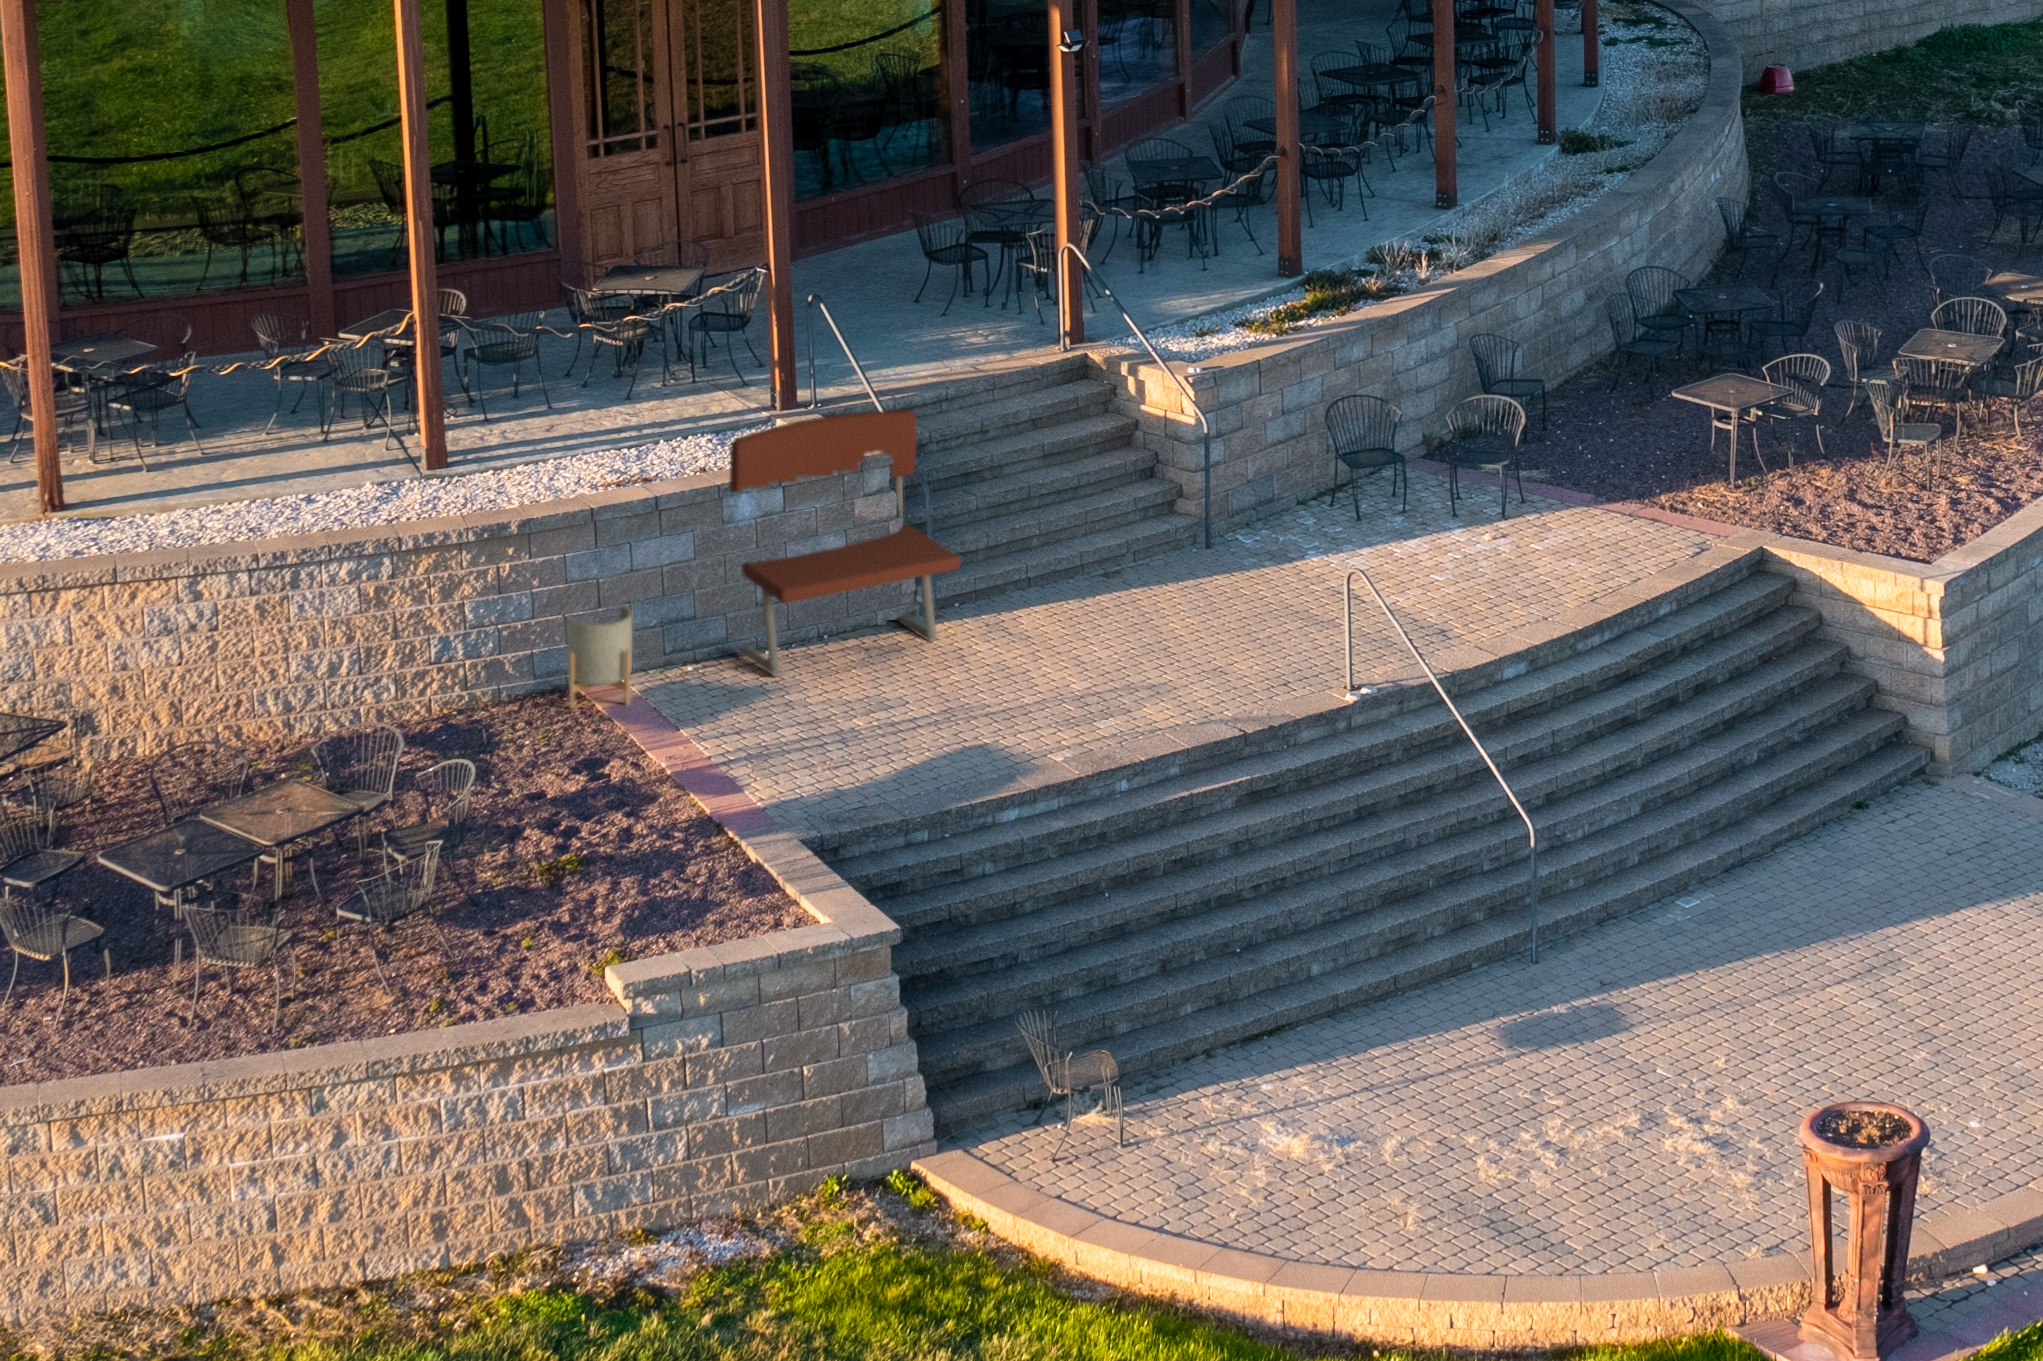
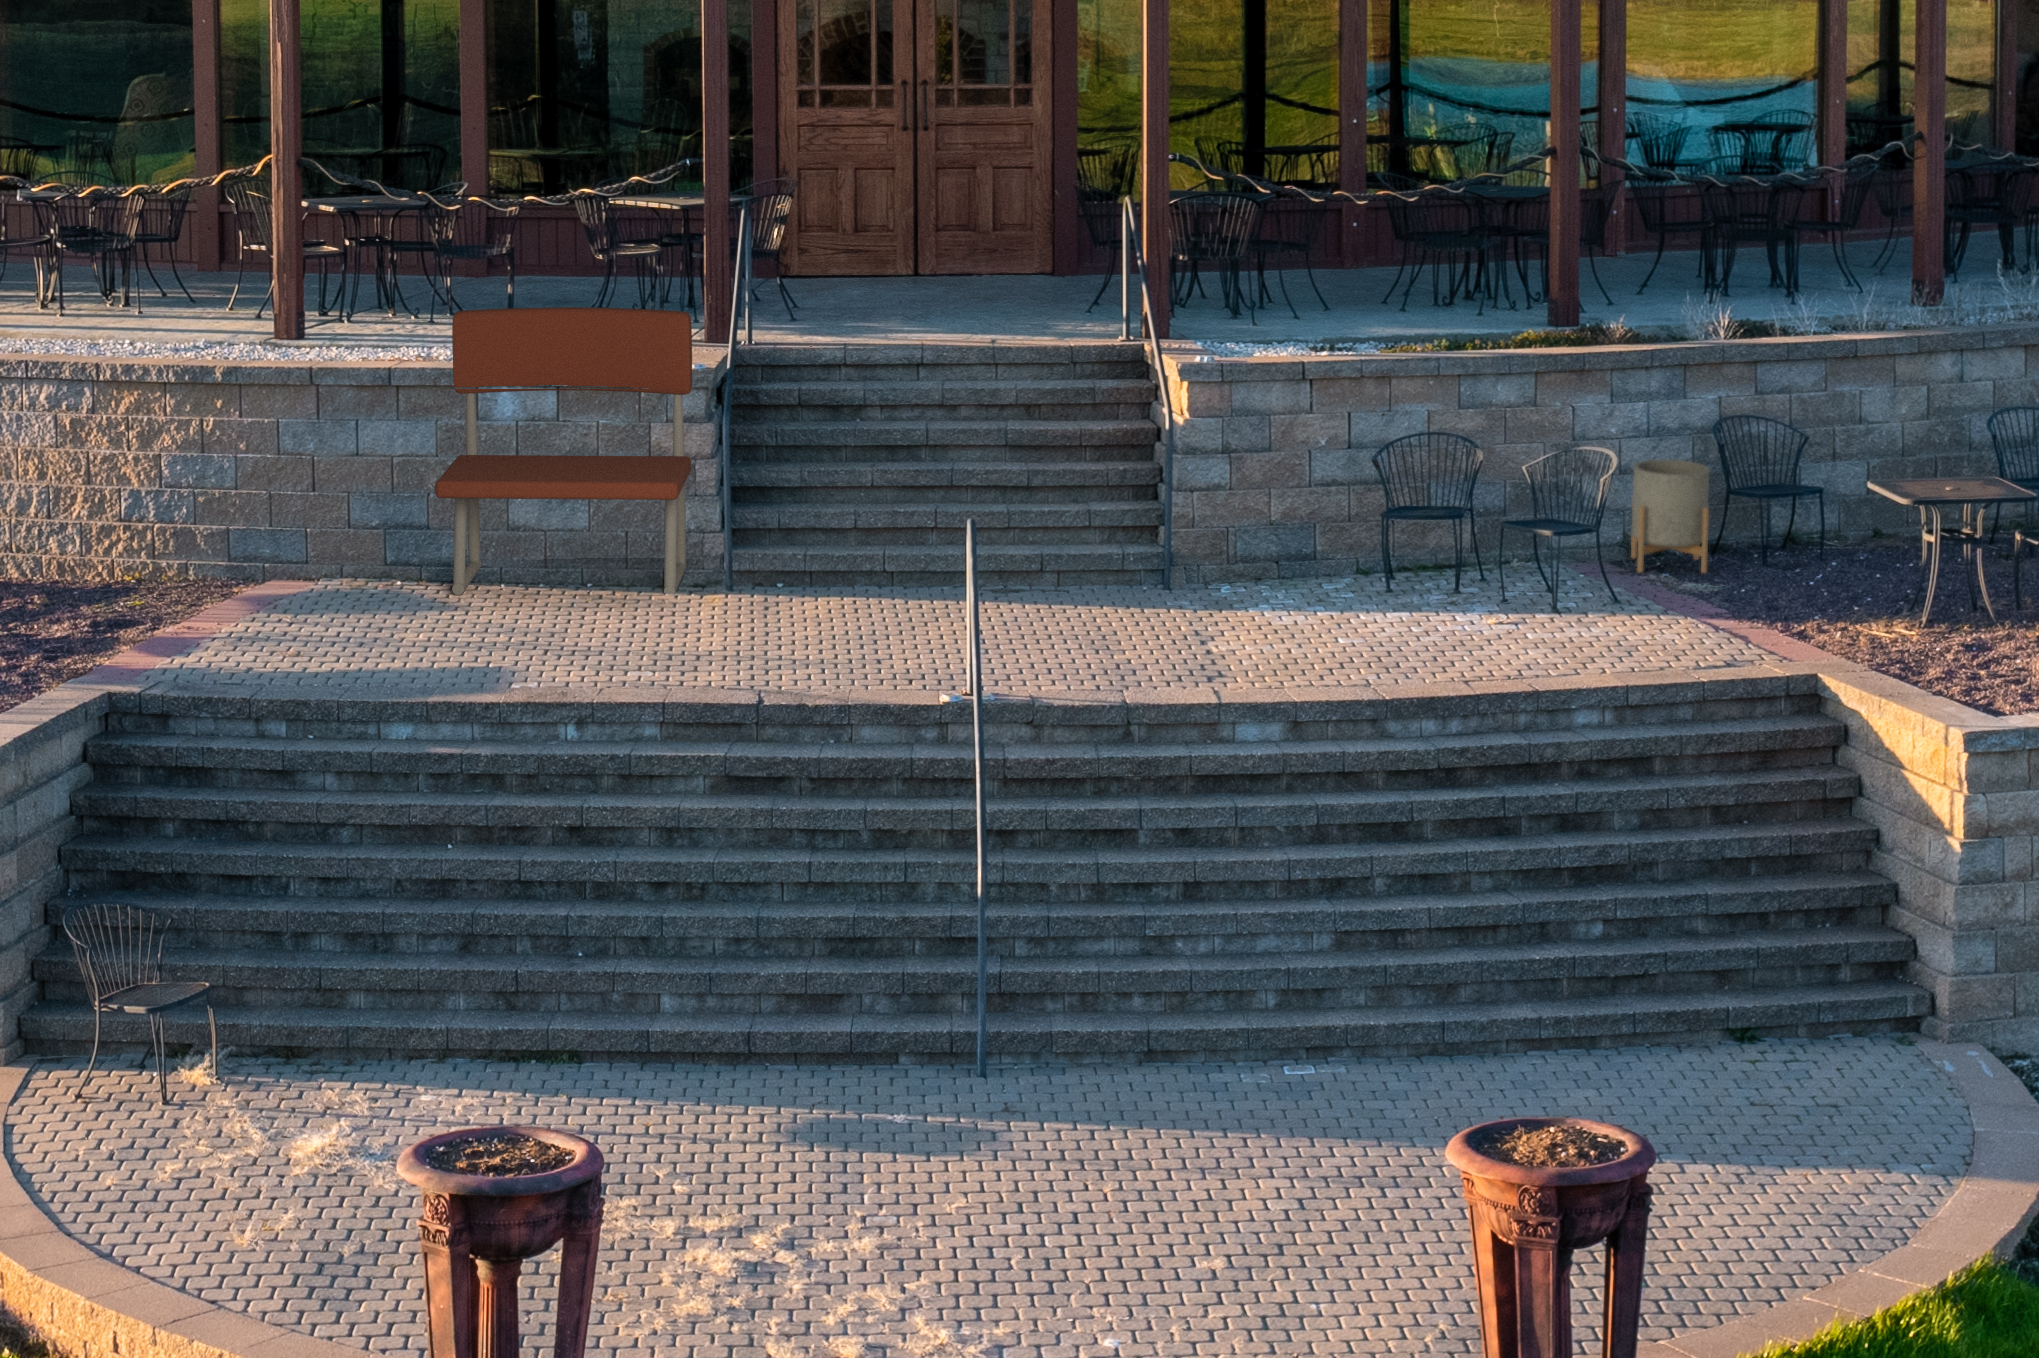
planter: present [567,605,633,709] -> present [1631,460,1709,573]

